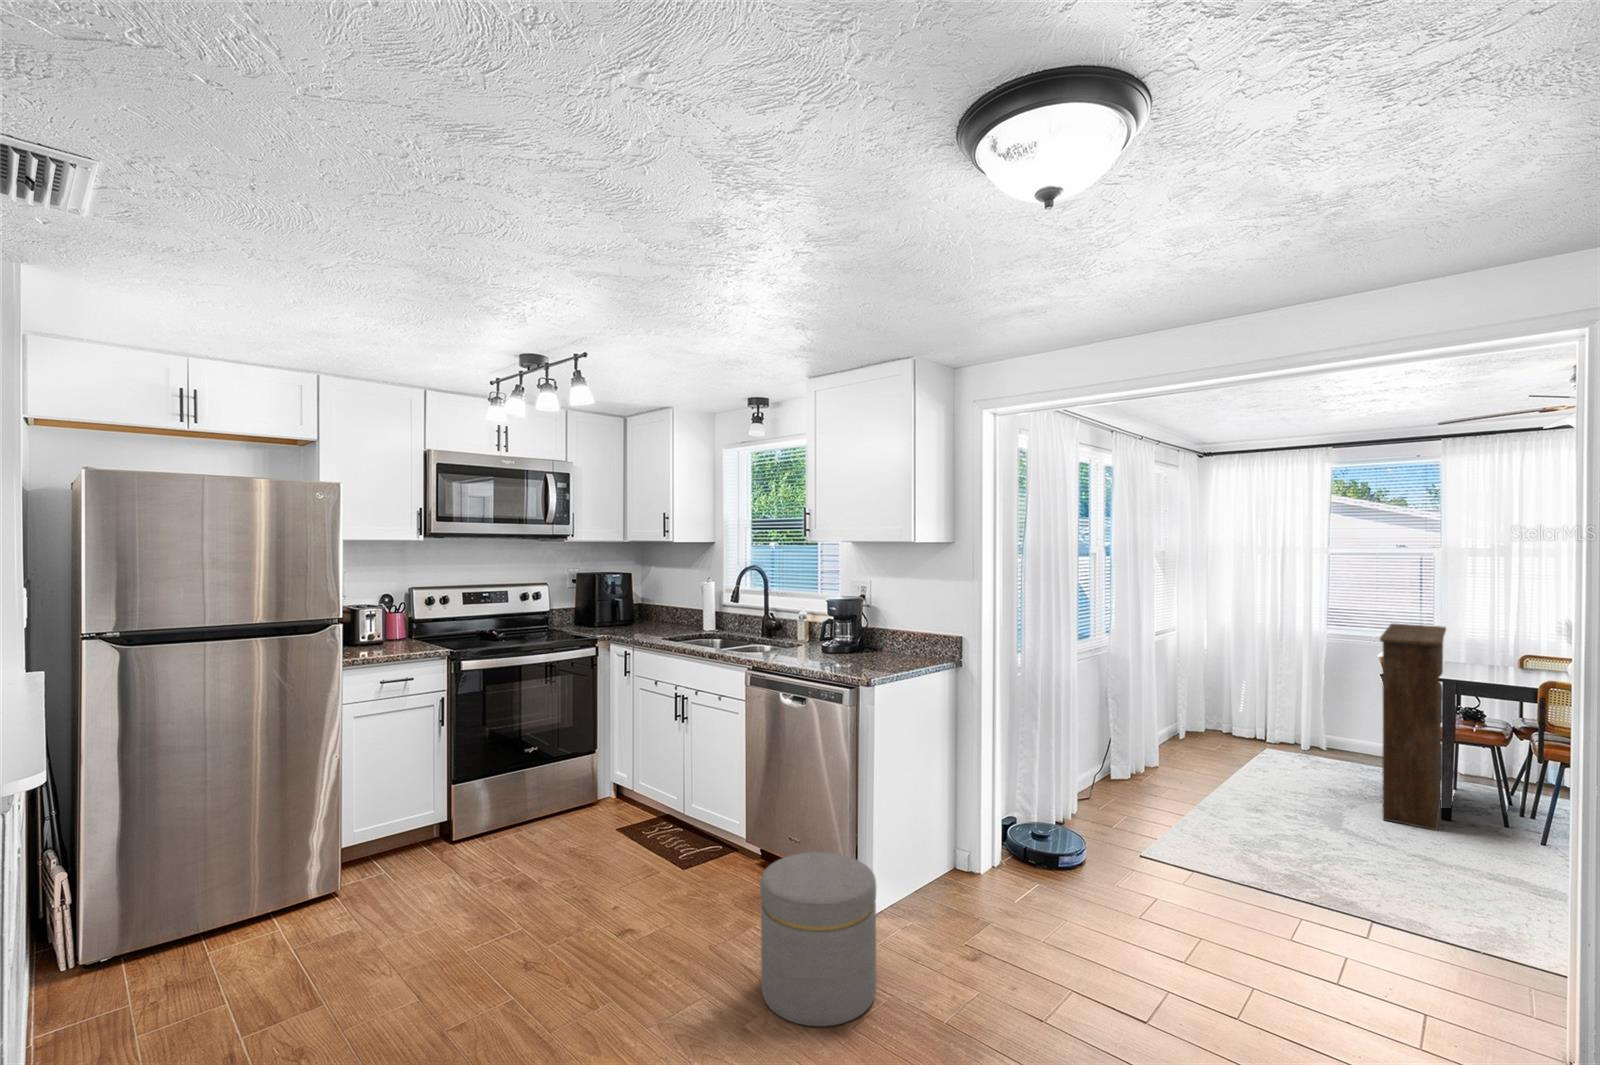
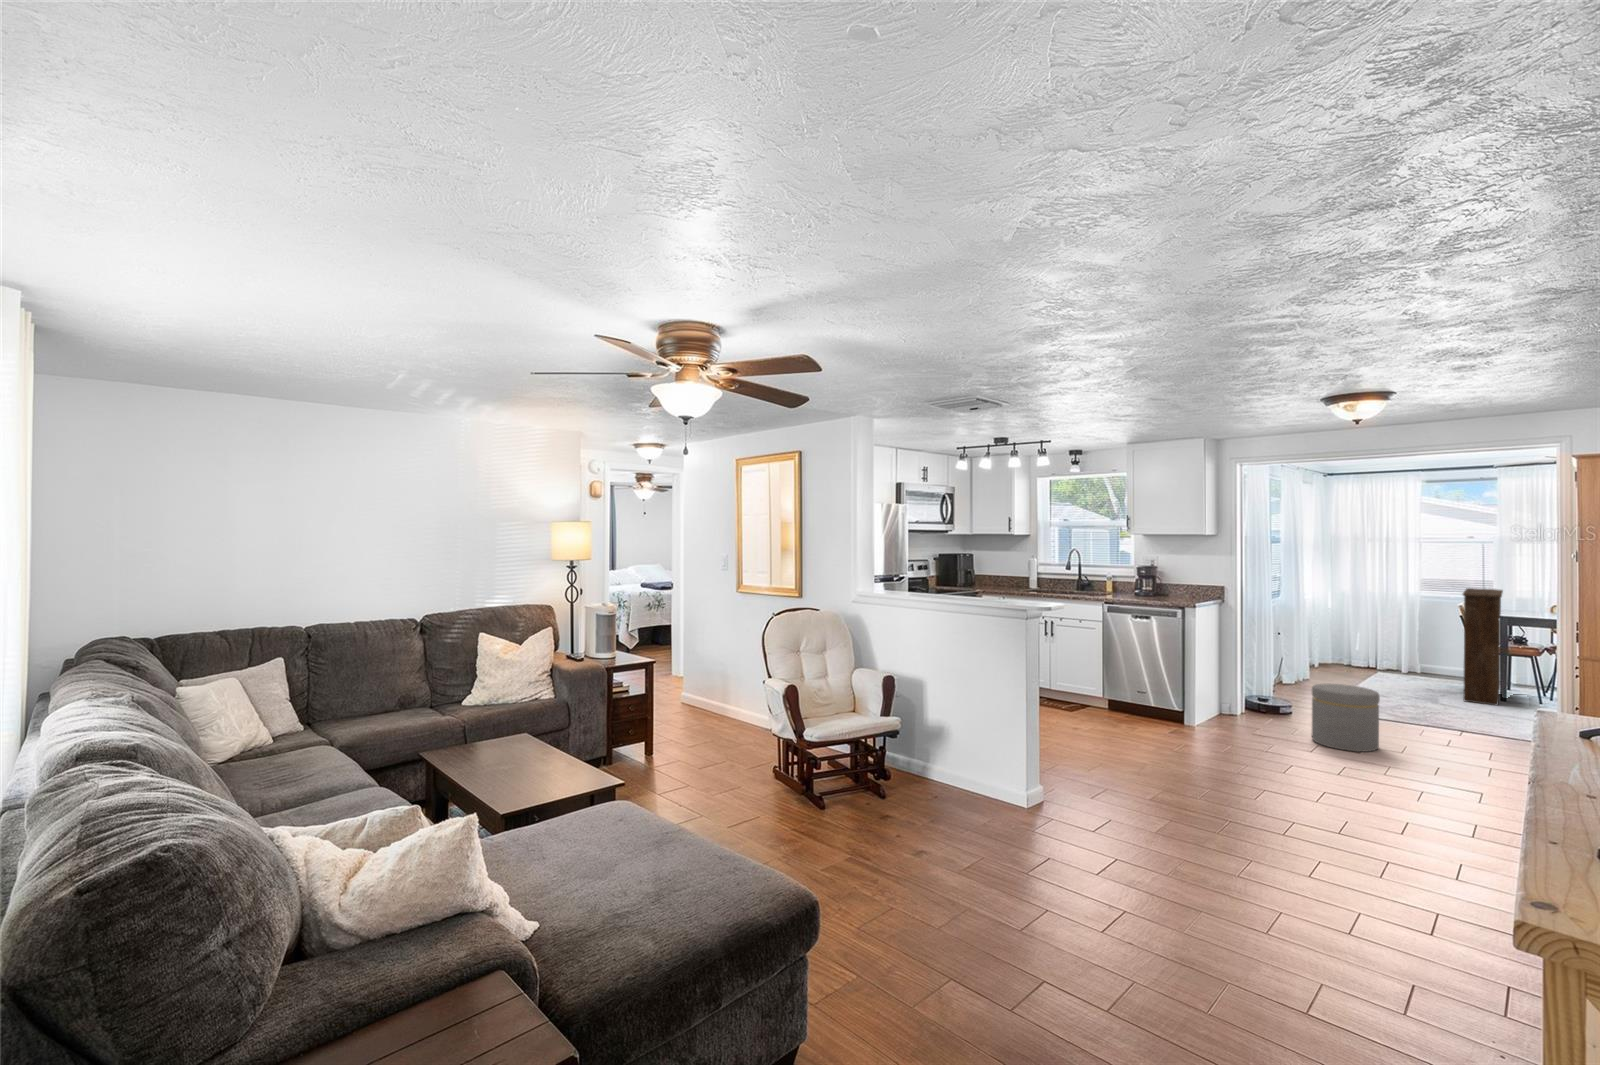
ottoman: present [760,852,876,1026] -> present [1312,684,1380,752]

